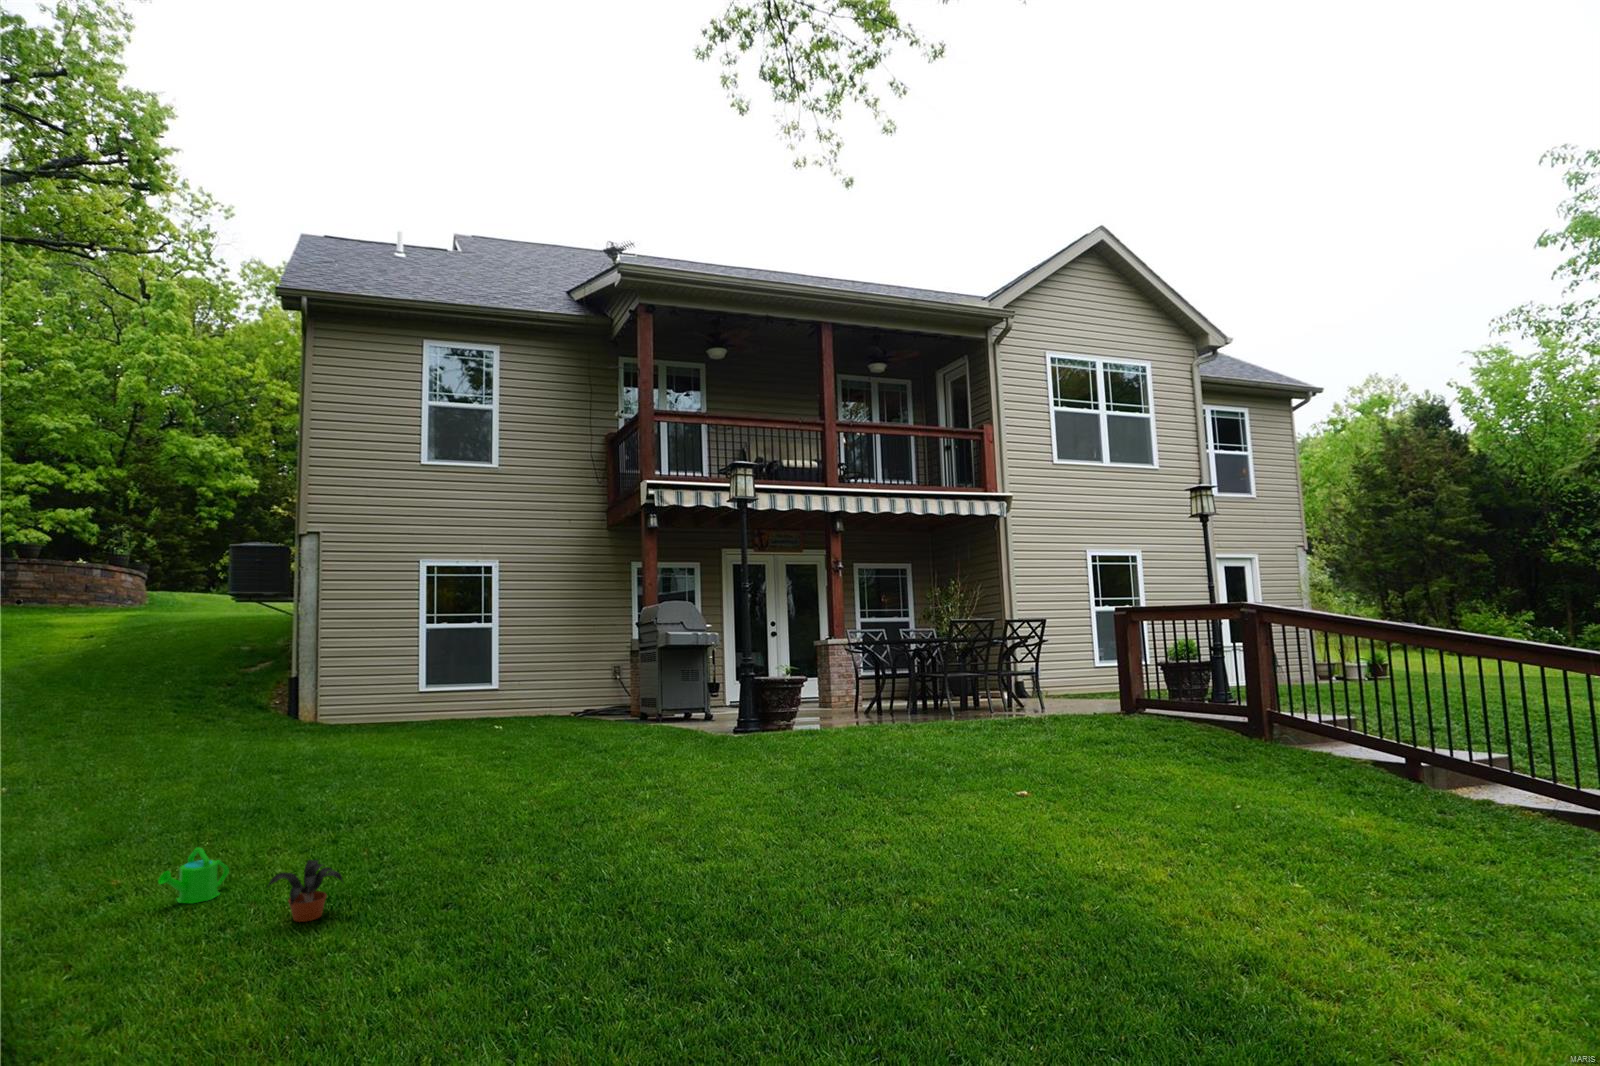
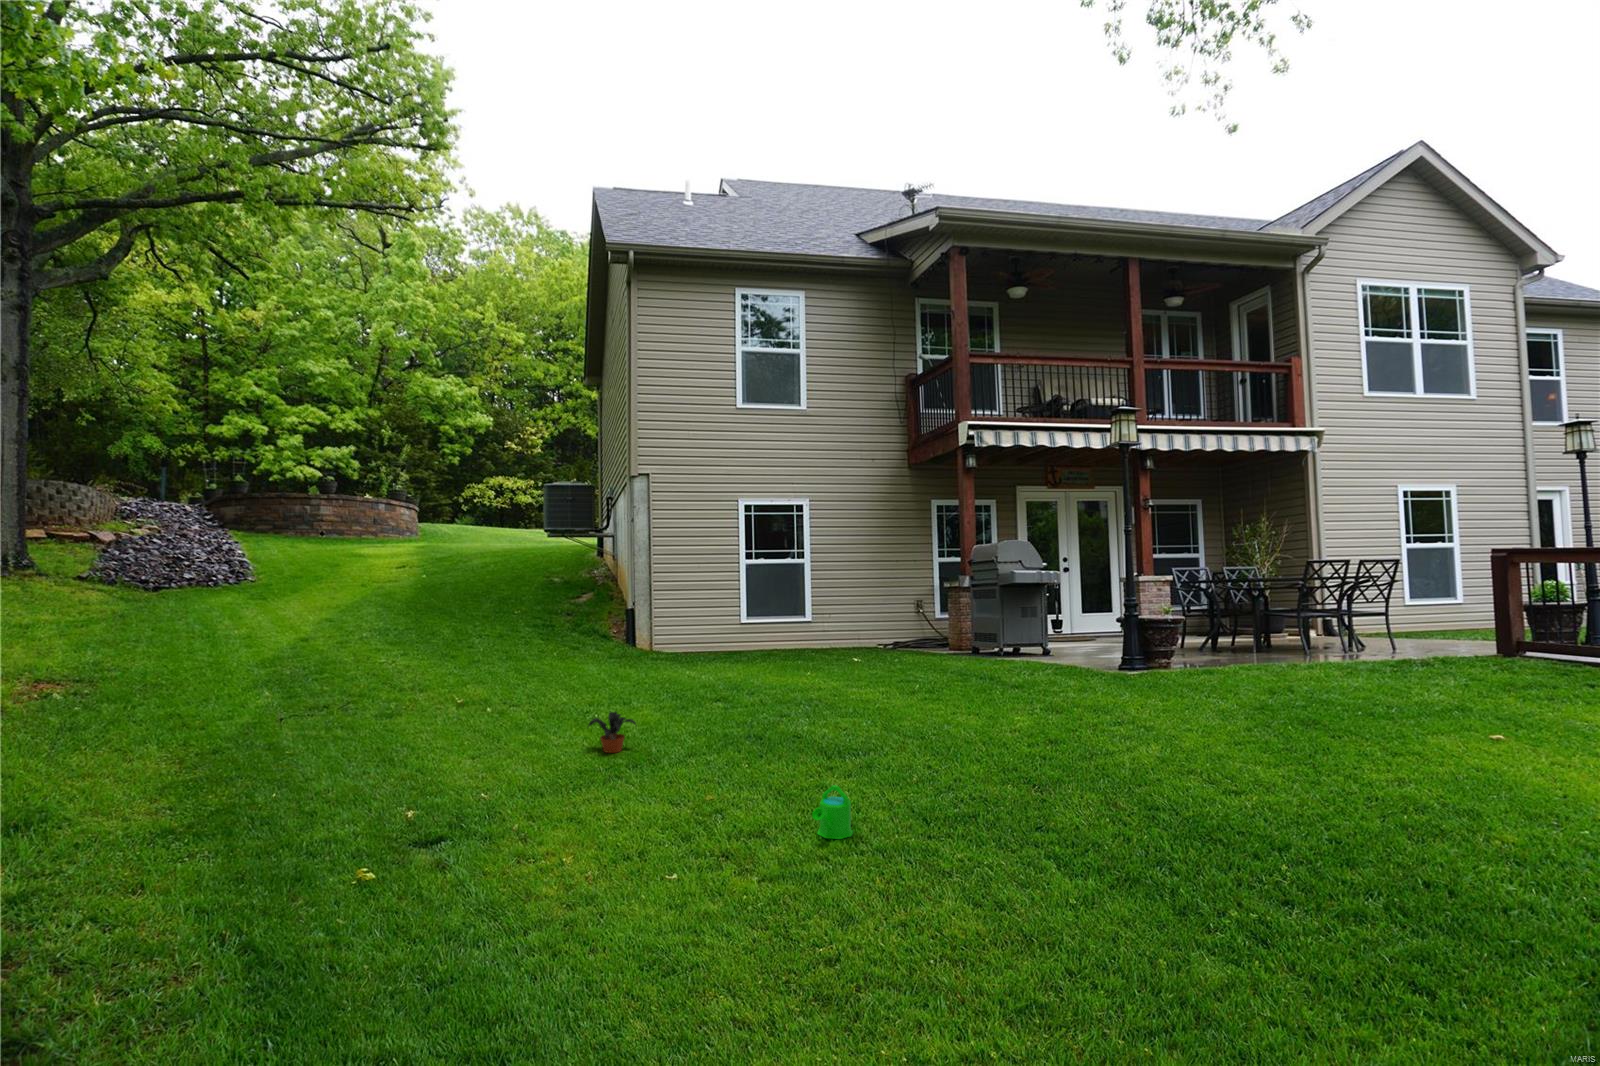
potted plant: present [268,860,343,922] -> present [589,711,636,753]

